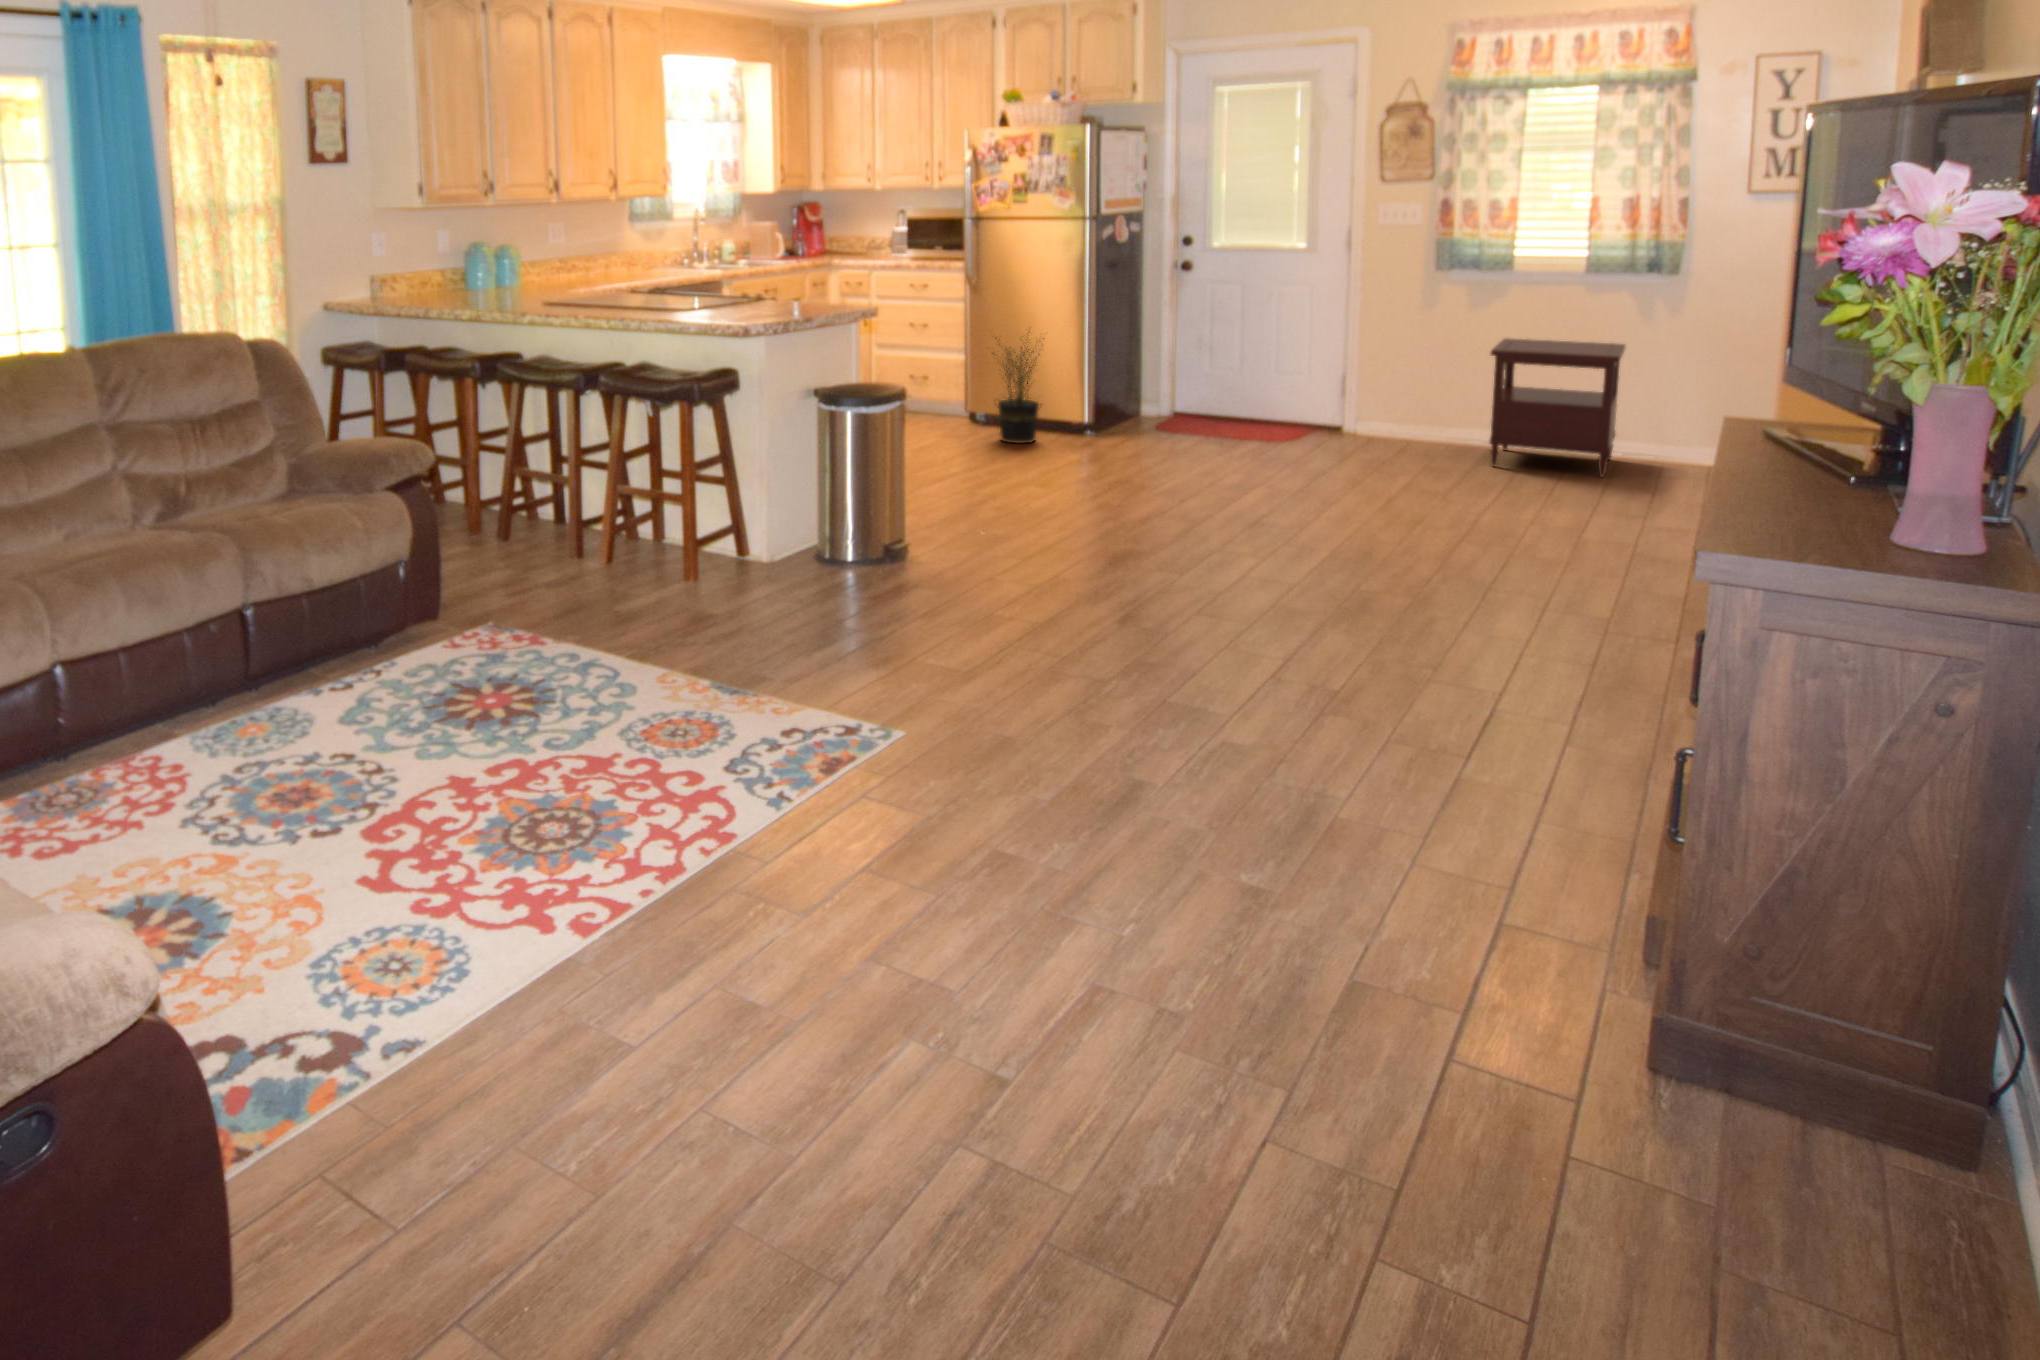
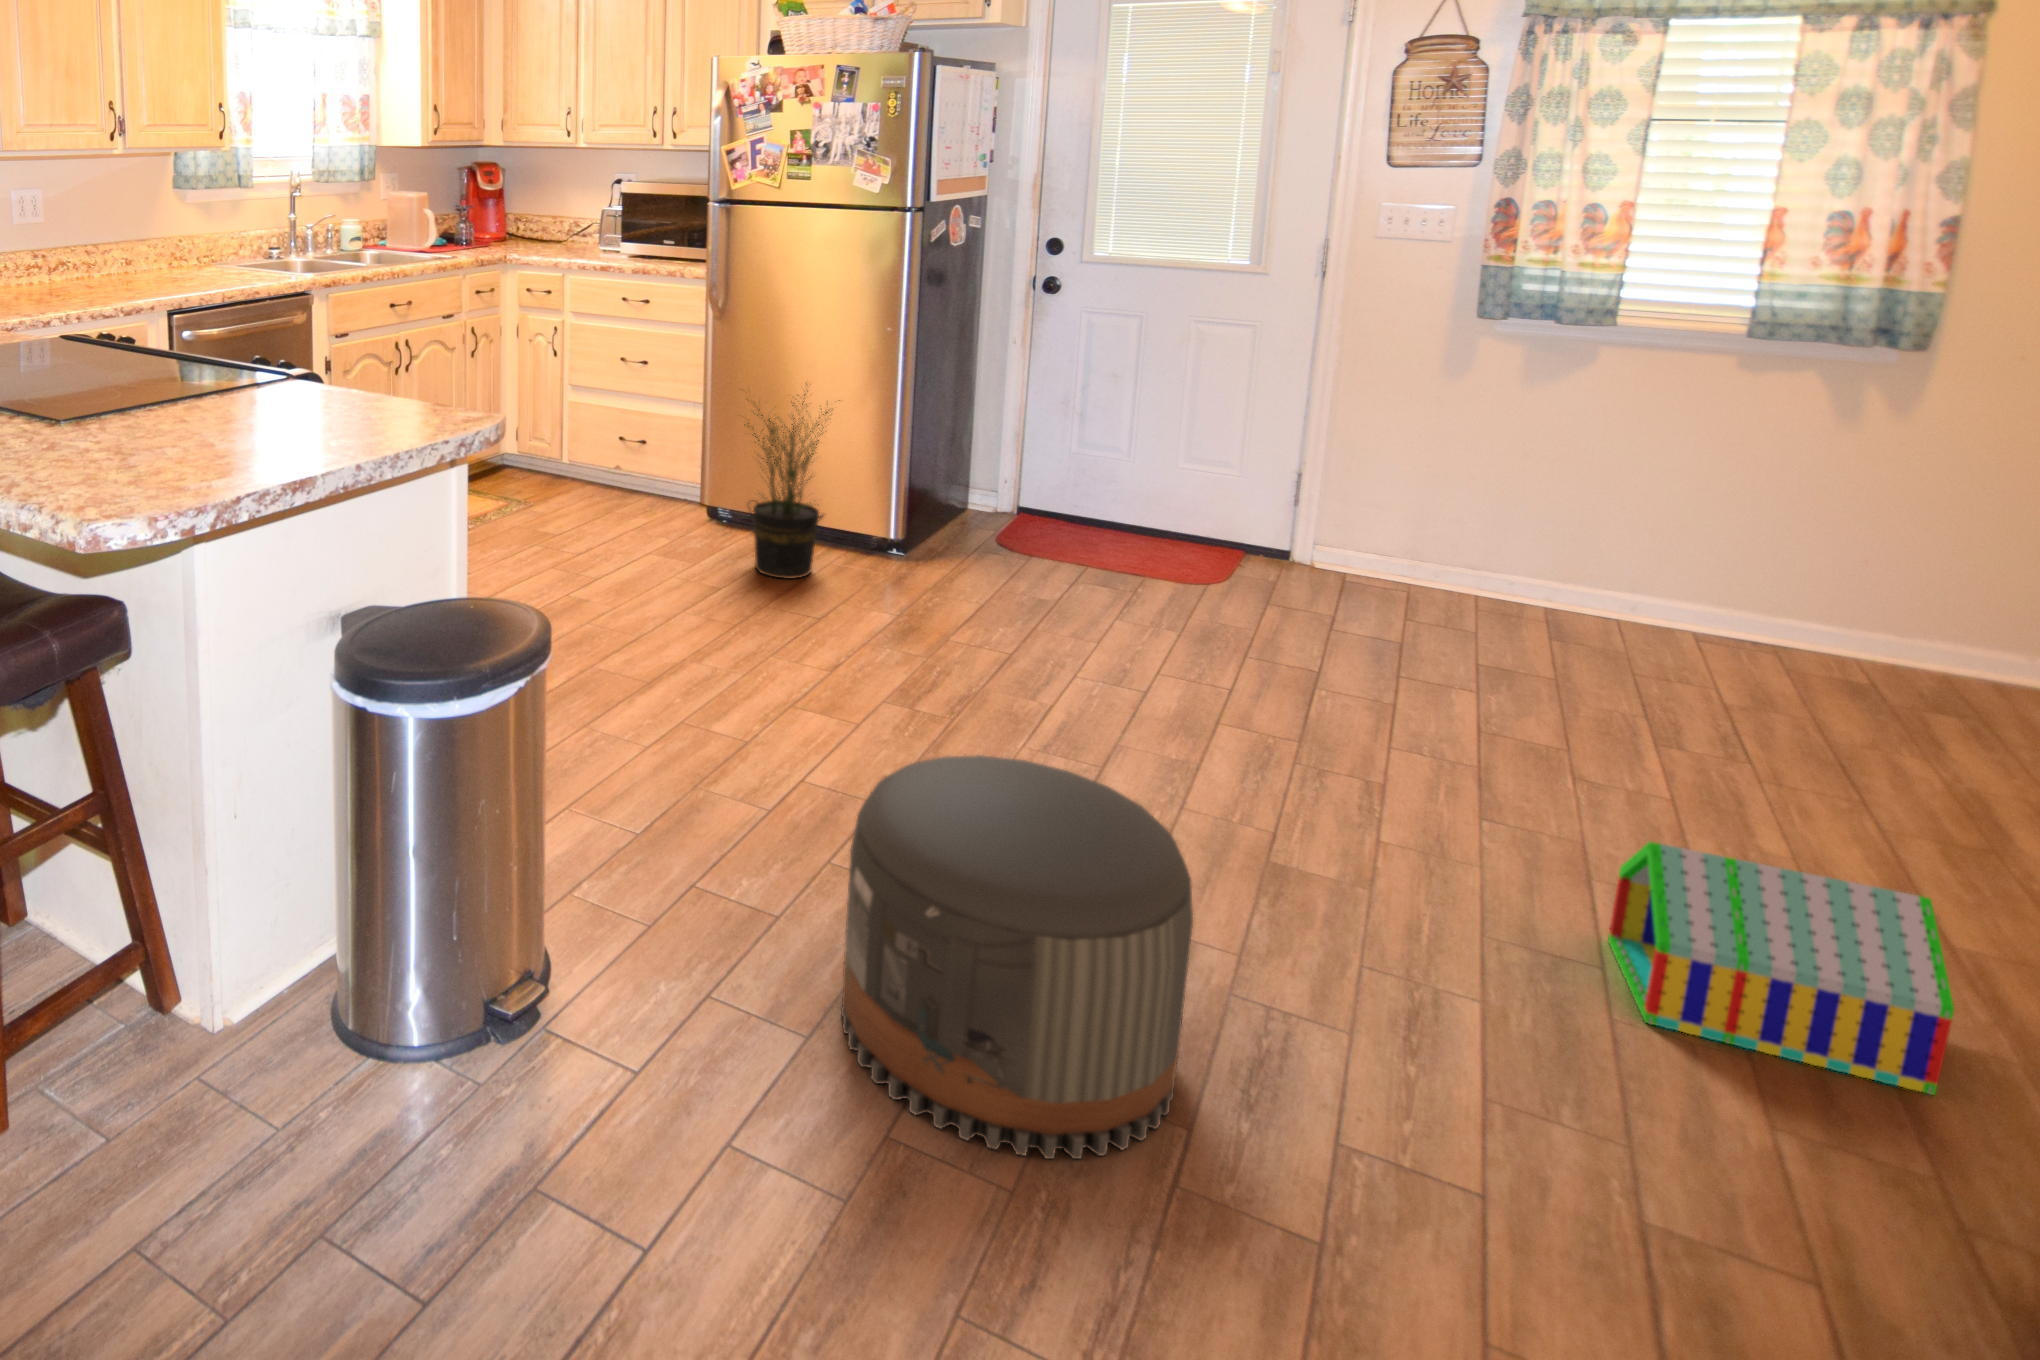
side table: present [1490,338,1625,477] -> none [1569,436,1856,704]
pouf: none [1040,451,1184,587] -> present [841,755,1193,1159]
toy house: none [1408,483,1526,573] -> present [1608,842,1954,1095]

